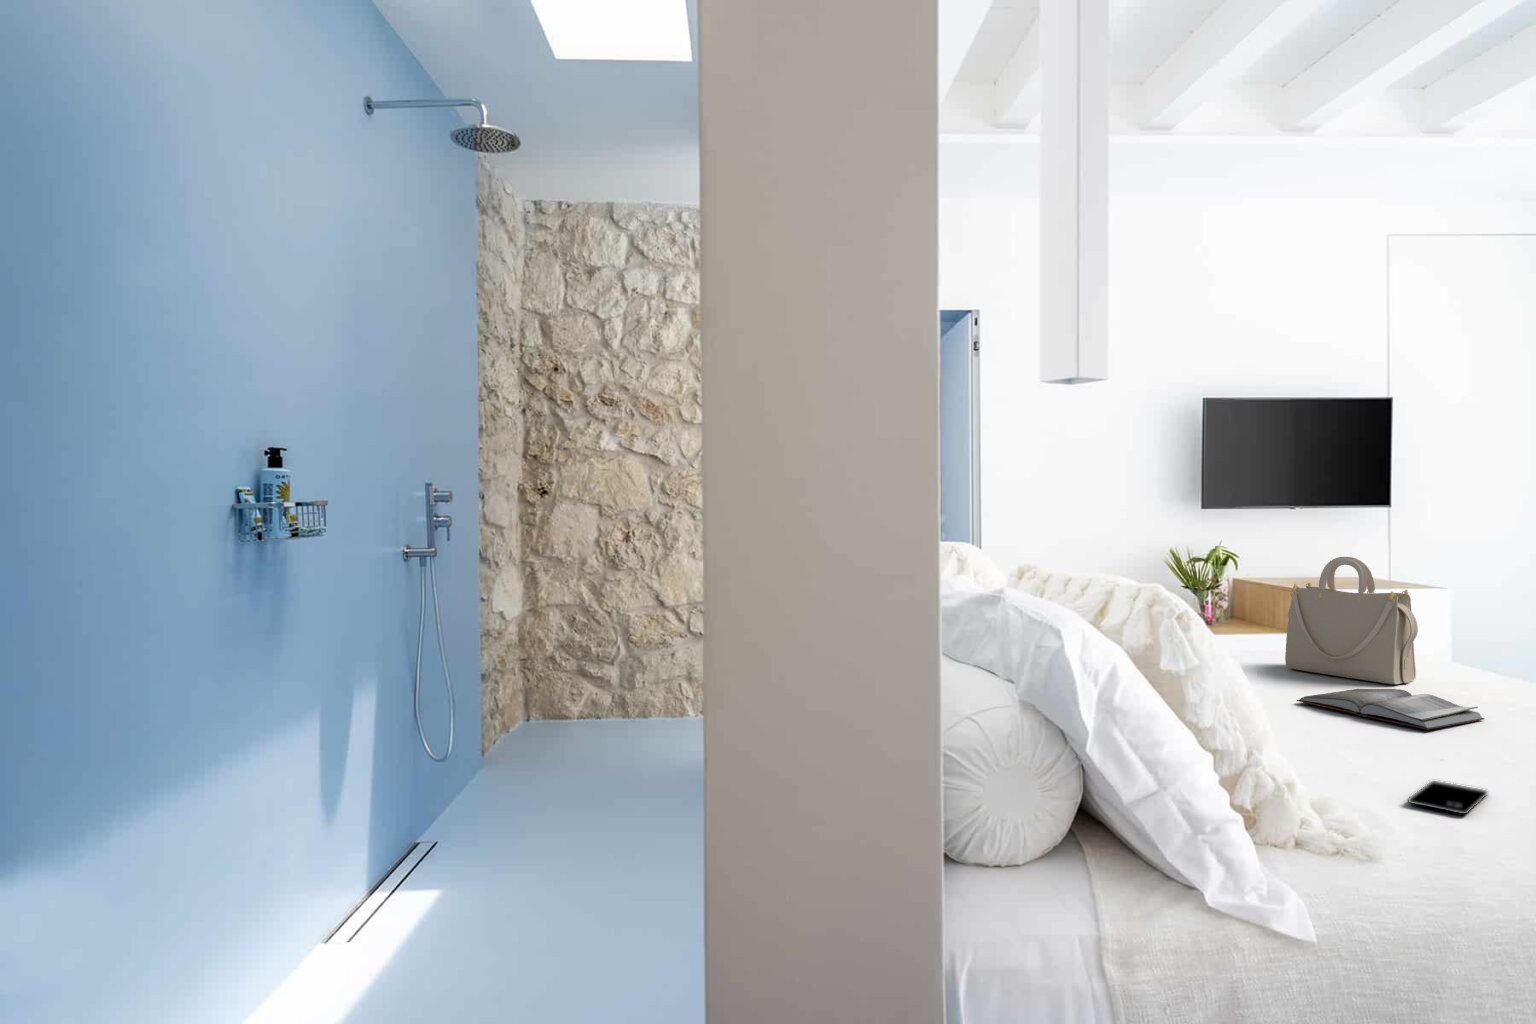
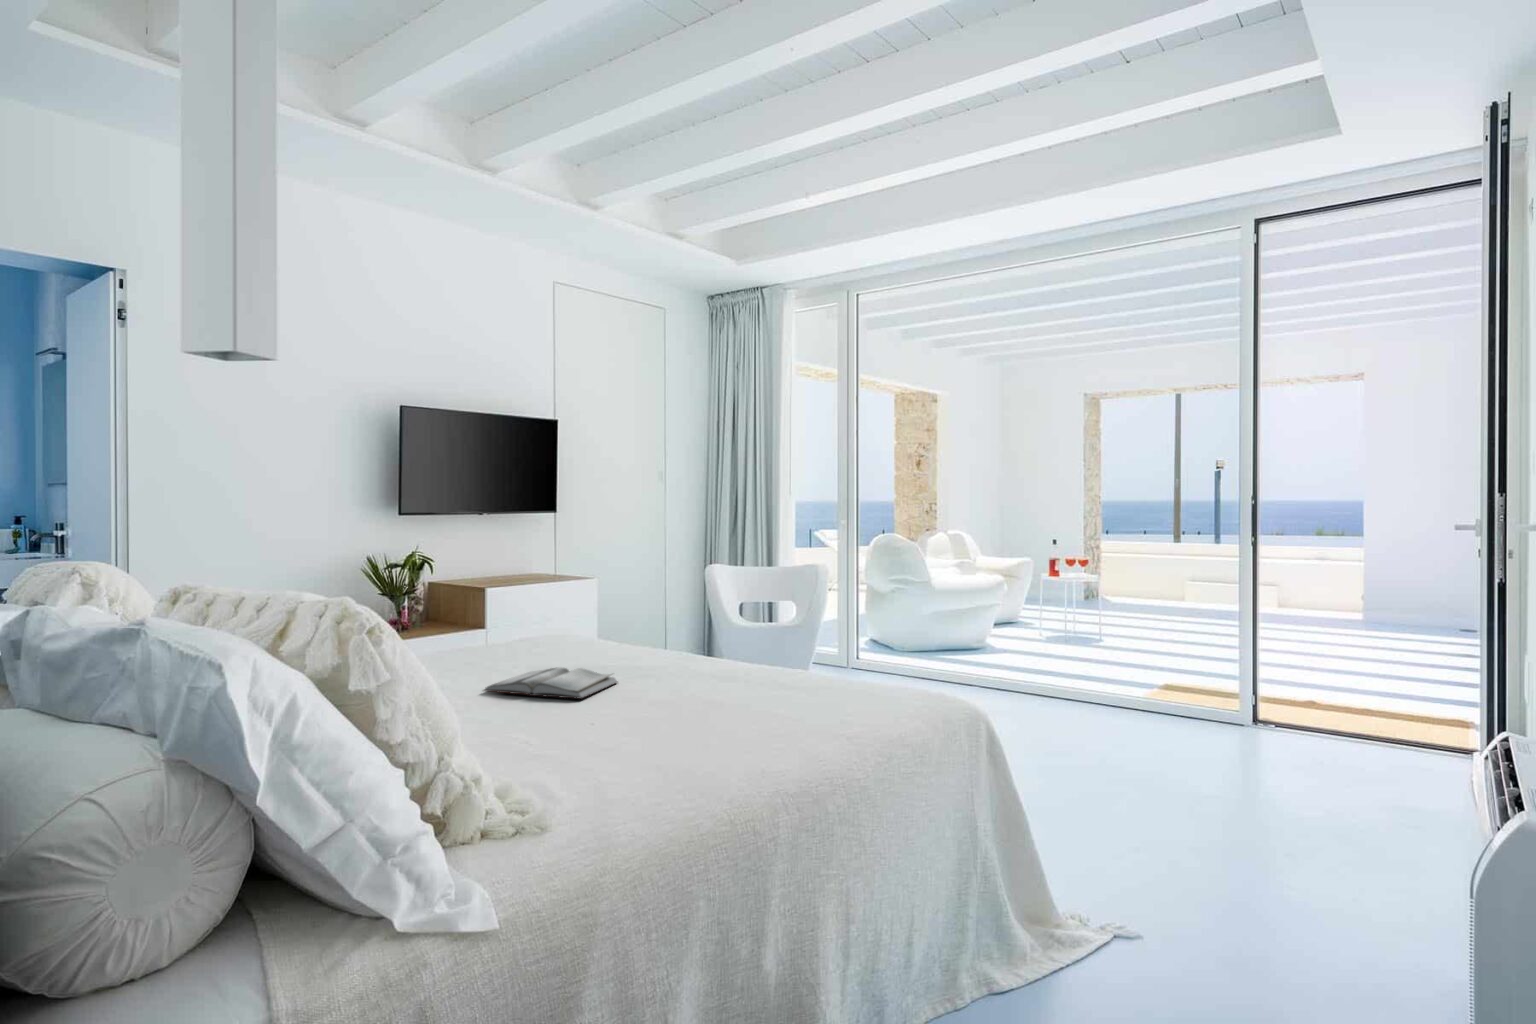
handbag: present [1285,557,1418,684] -> none [472,559,572,663]
smartphone: present [1409,781,1487,814] -> none [571,743,625,769]

